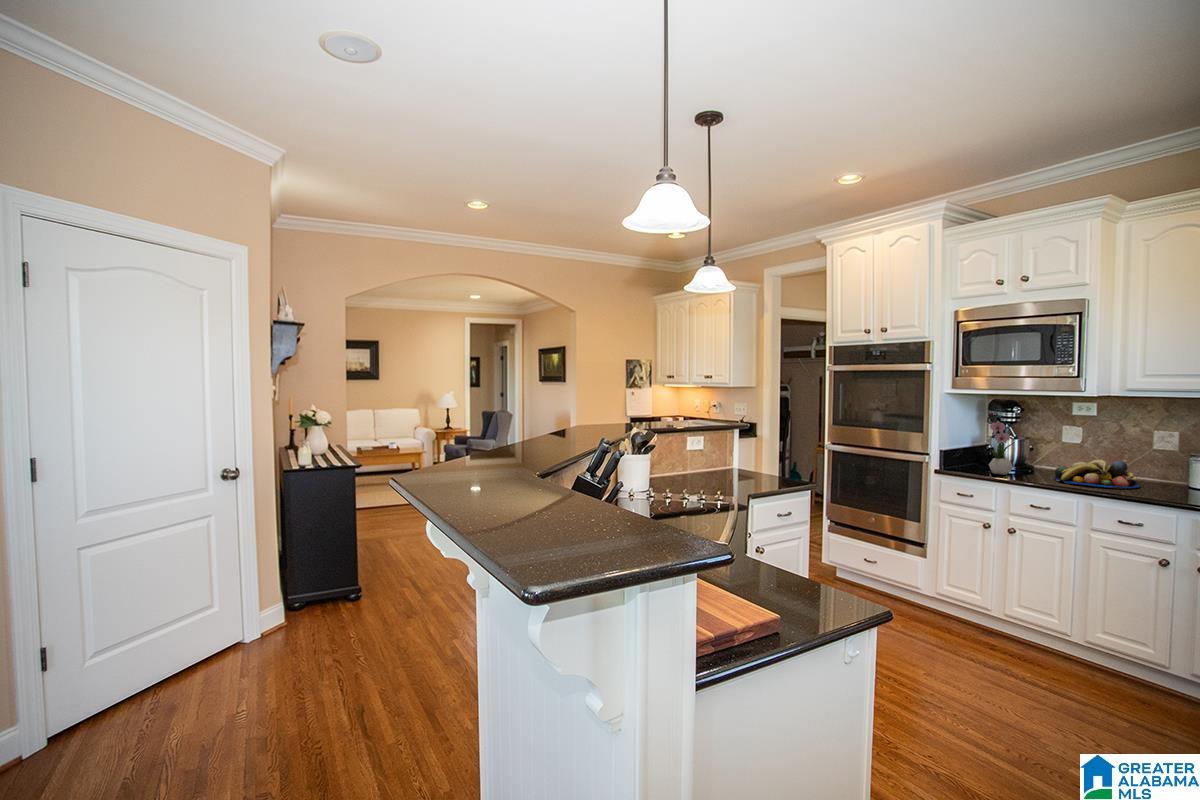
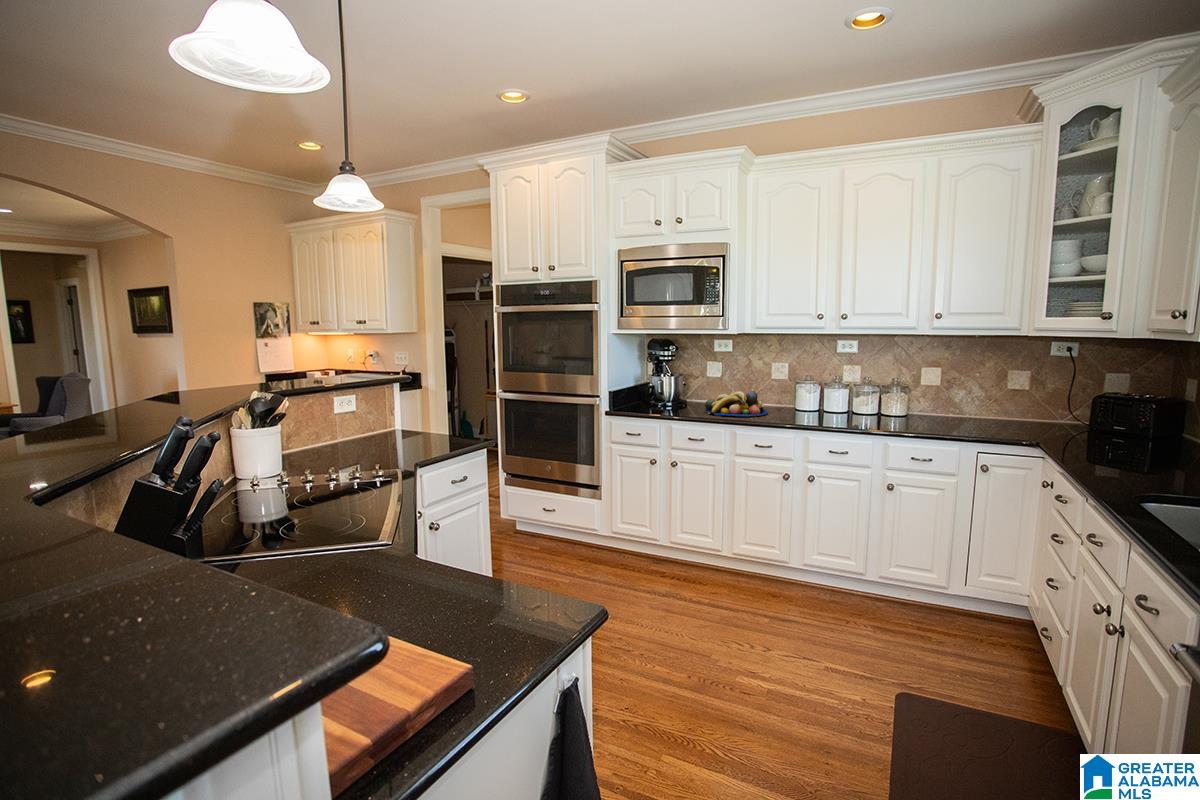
flower arrangement: present [989,413,1013,475] -> none [652,352,672,411]

